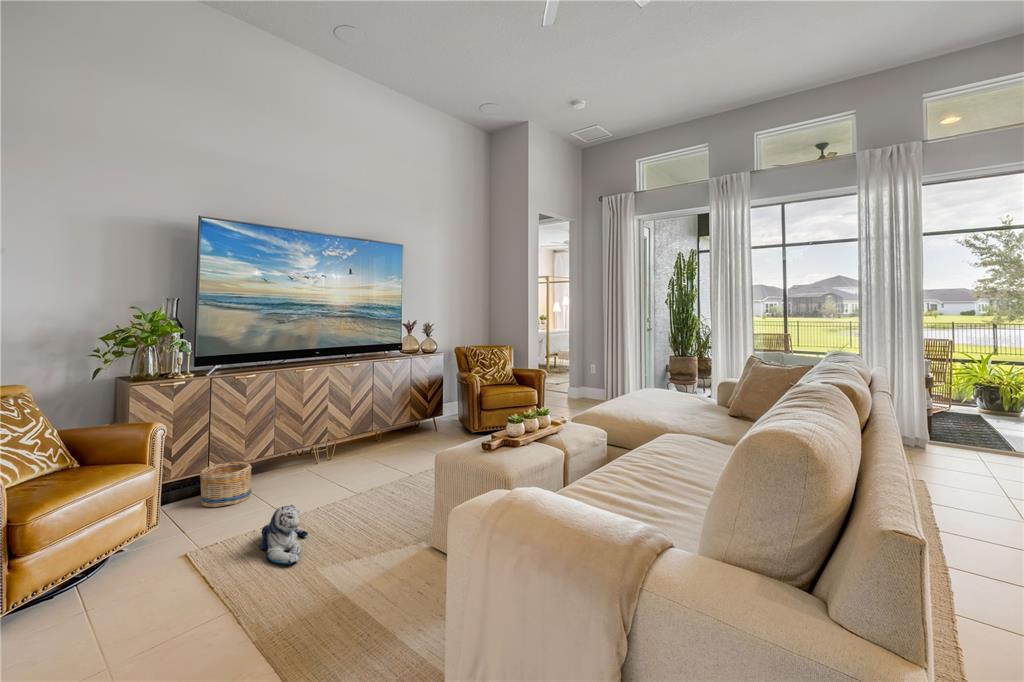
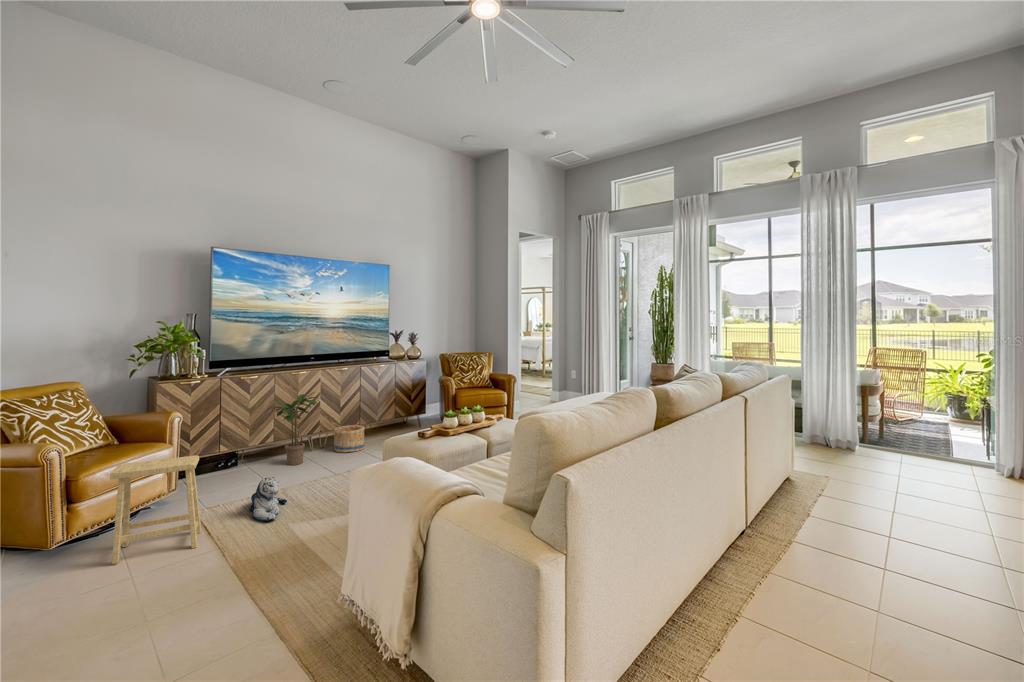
potted plant: none [276,393,331,482] -> present [272,392,317,465]
basket: present [199,462,252,507] -> present [334,425,365,452]
footstool: none [69,483,200,647] -> present [110,455,201,564]

